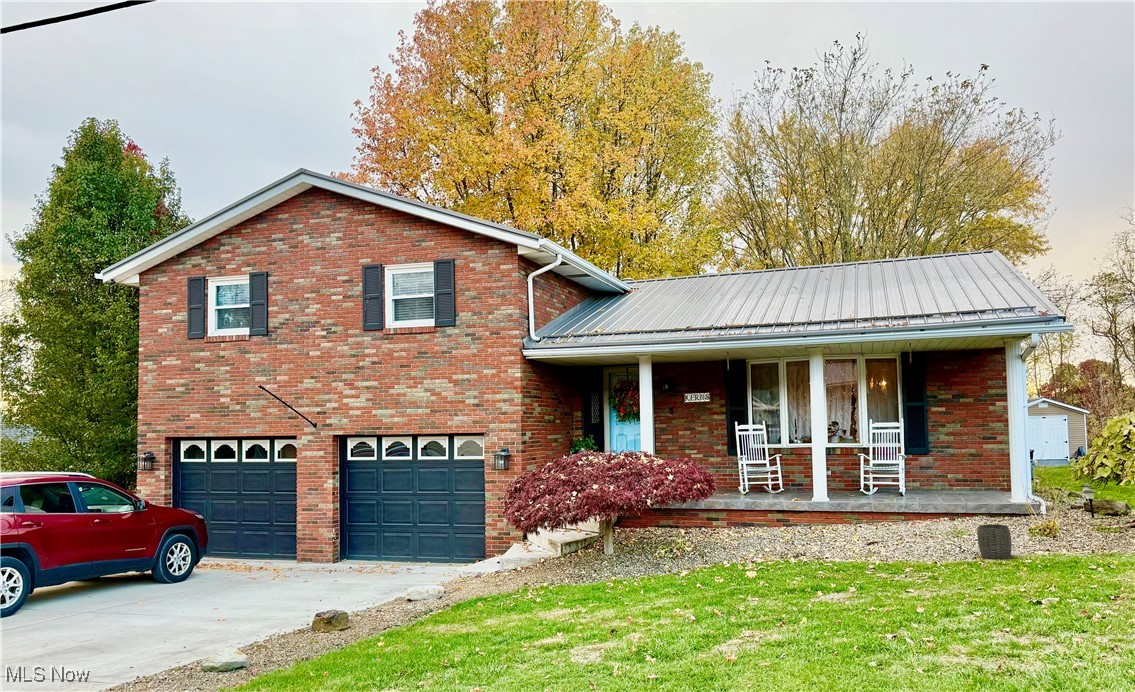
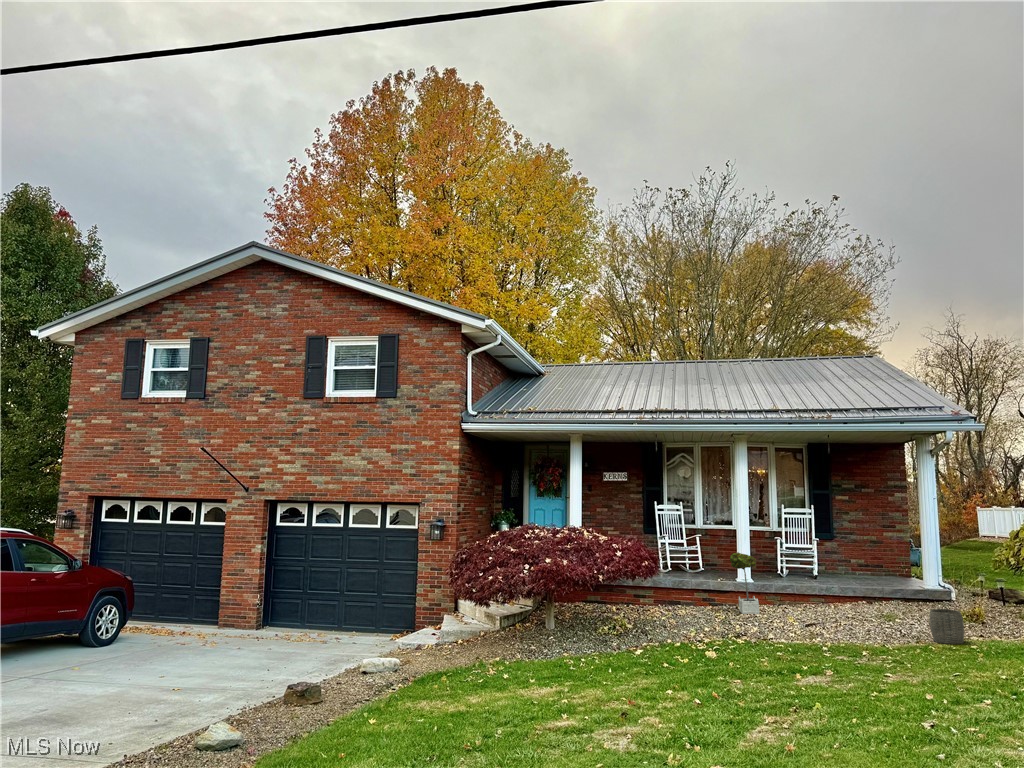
potted tree: none [800,472,831,535] -> present [730,552,759,614]

